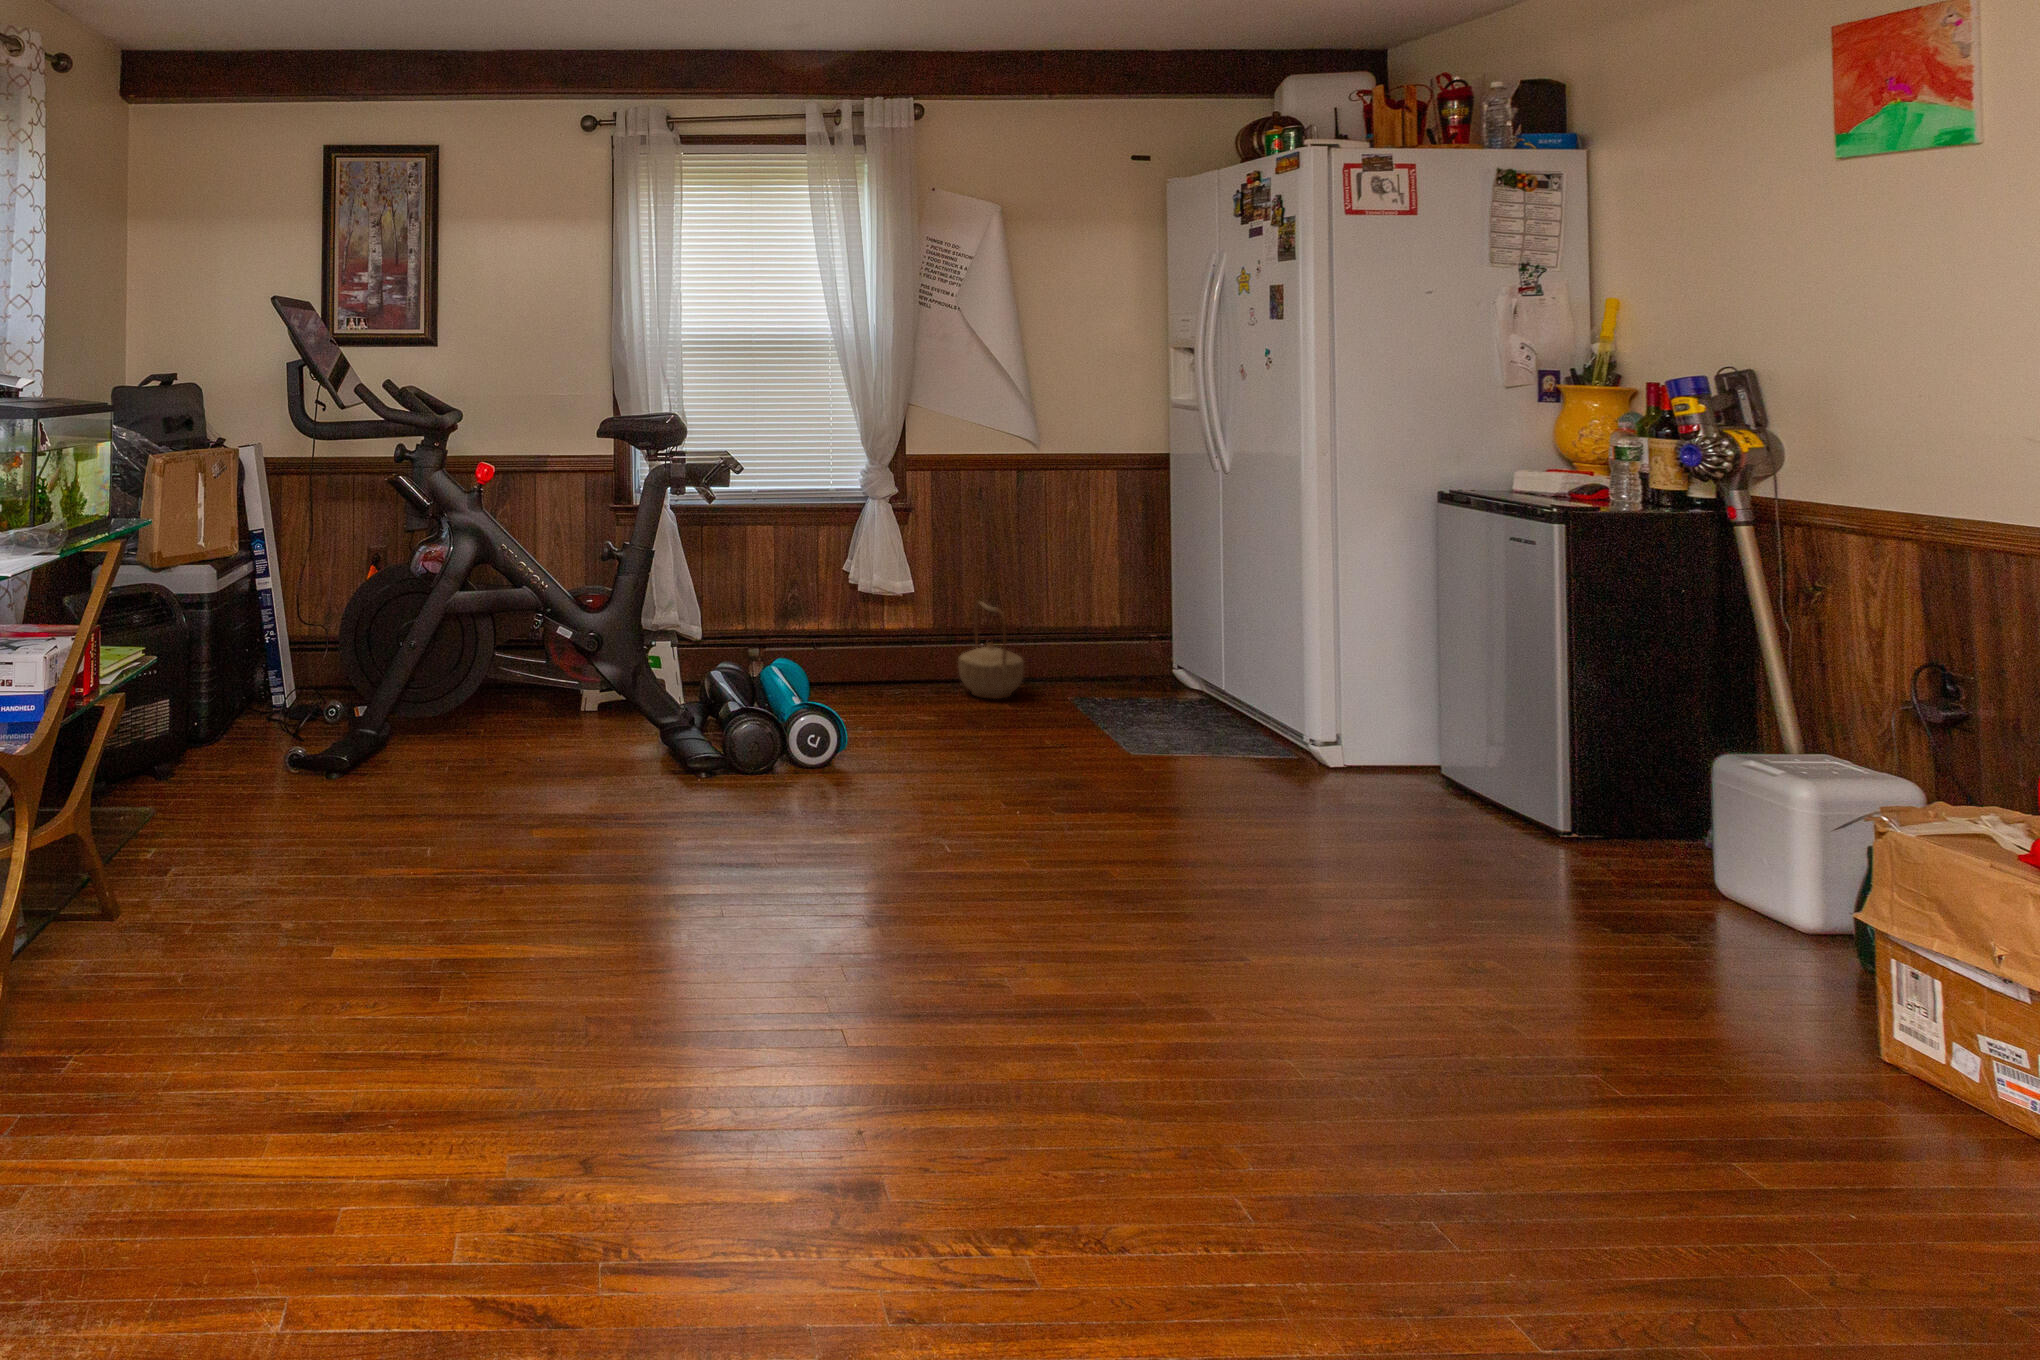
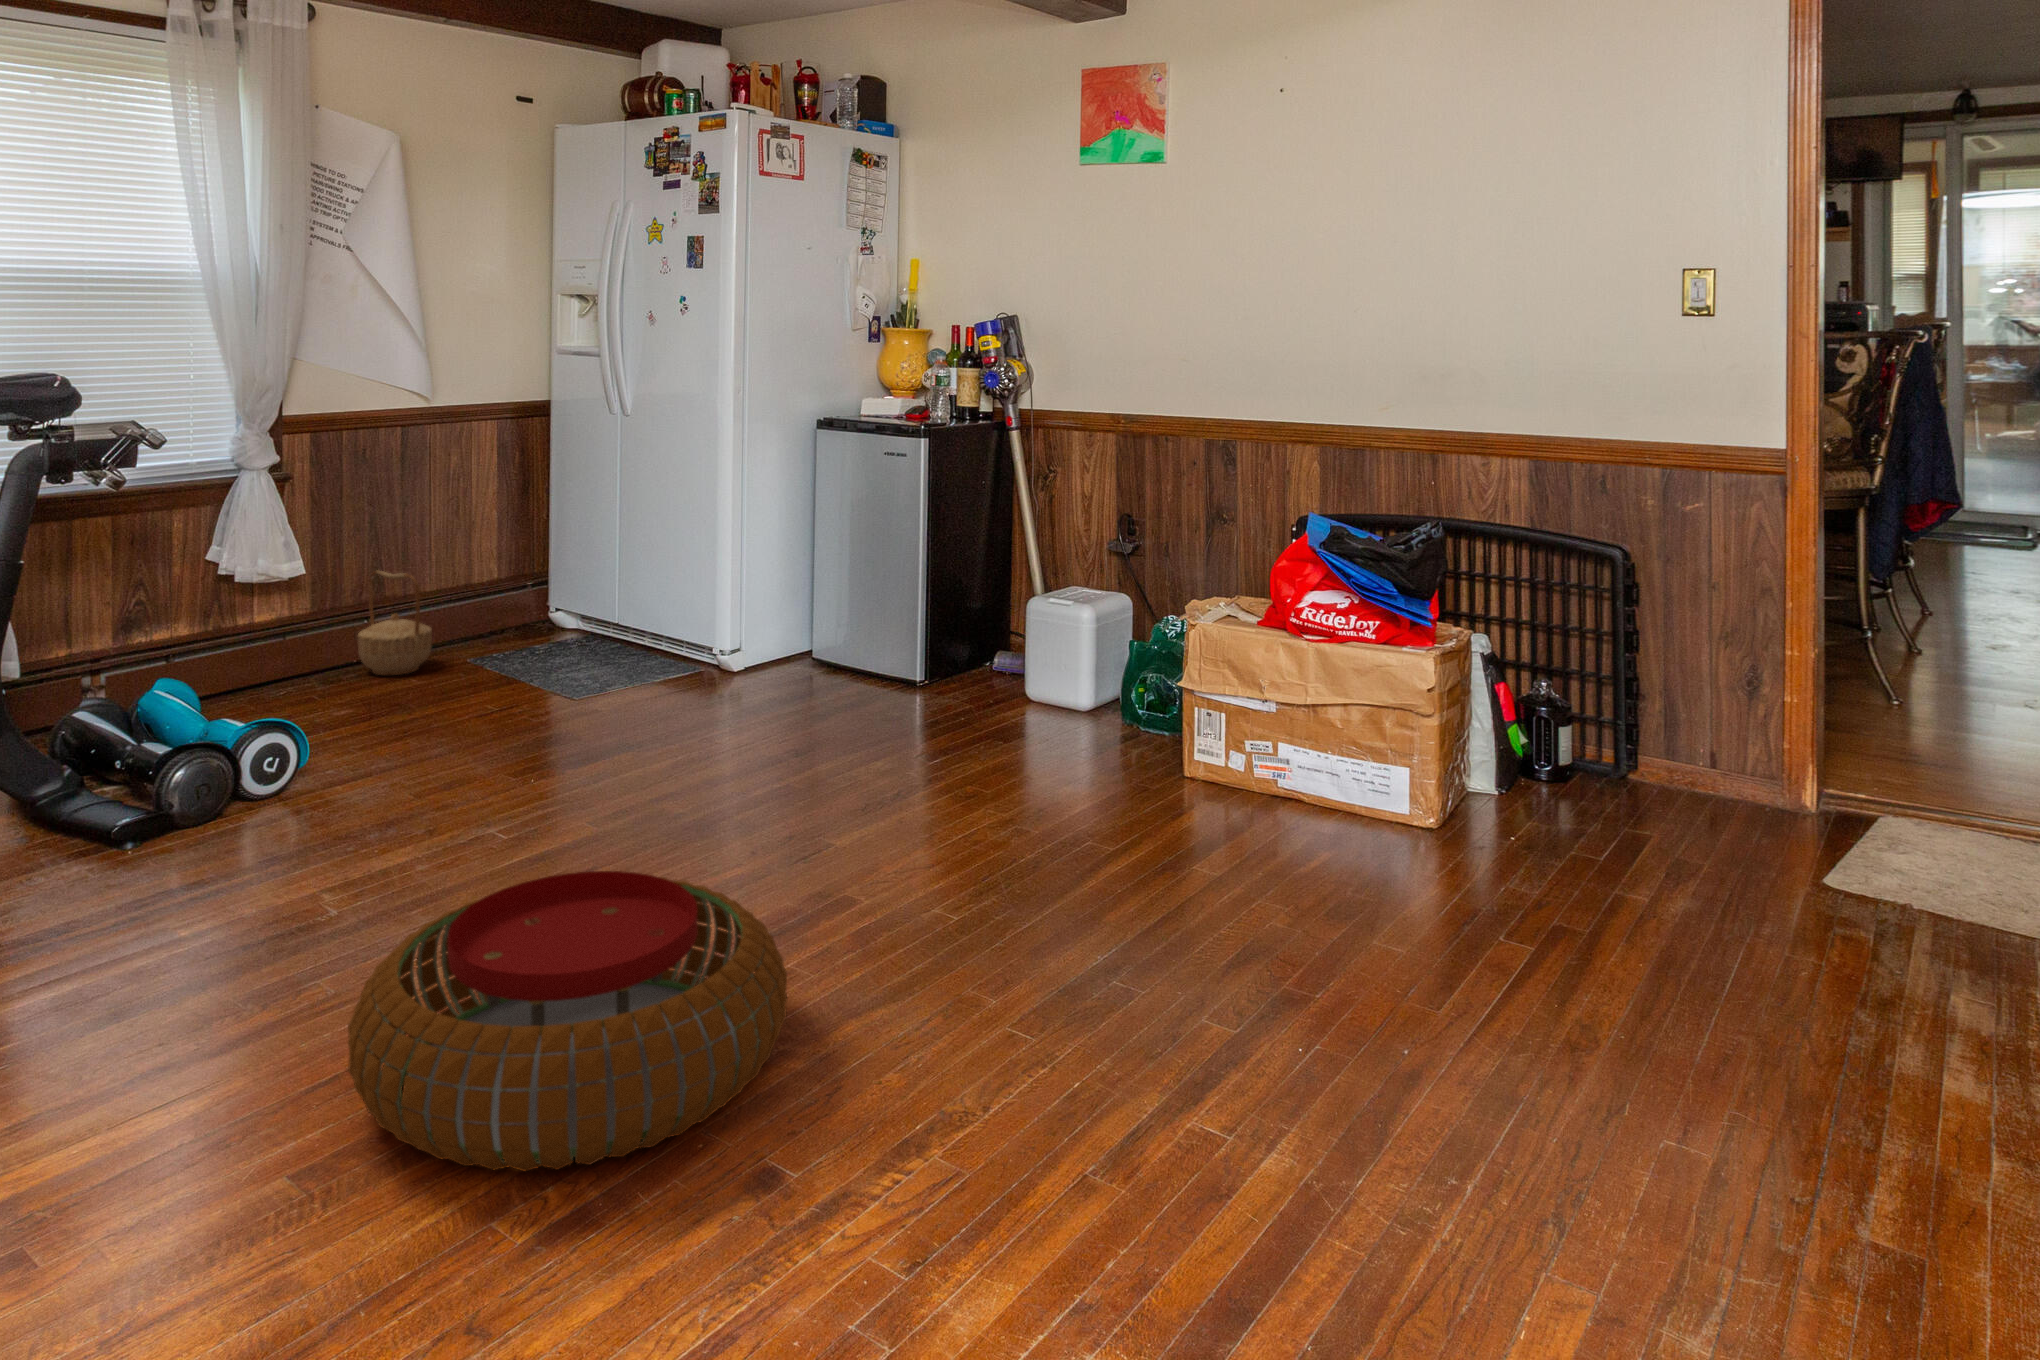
pouf: none [681,924,1061,1197] -> present [348,871,787,1172]

